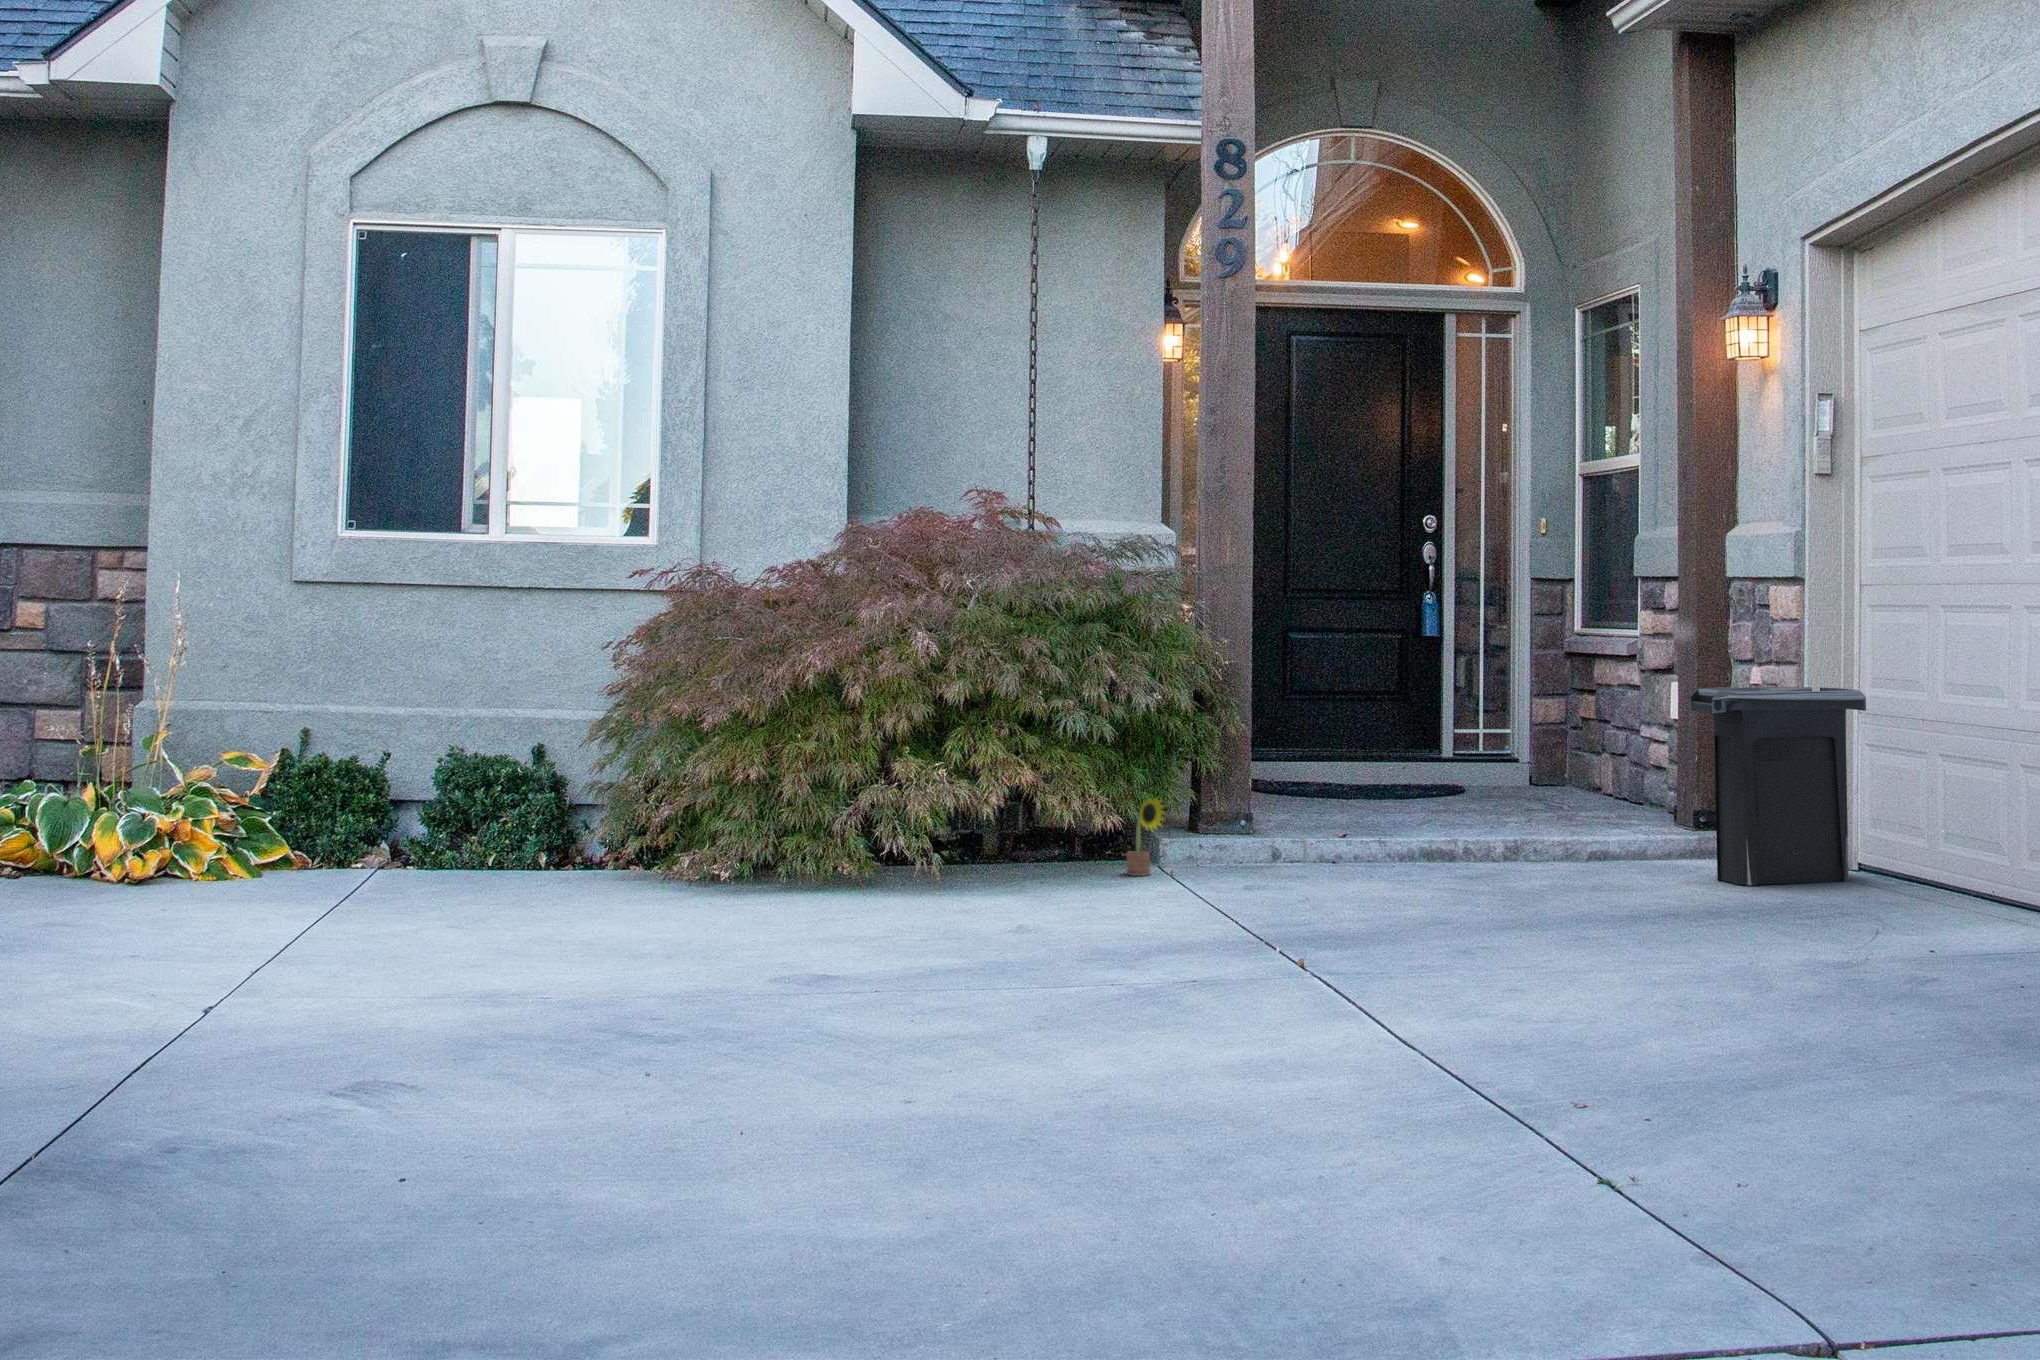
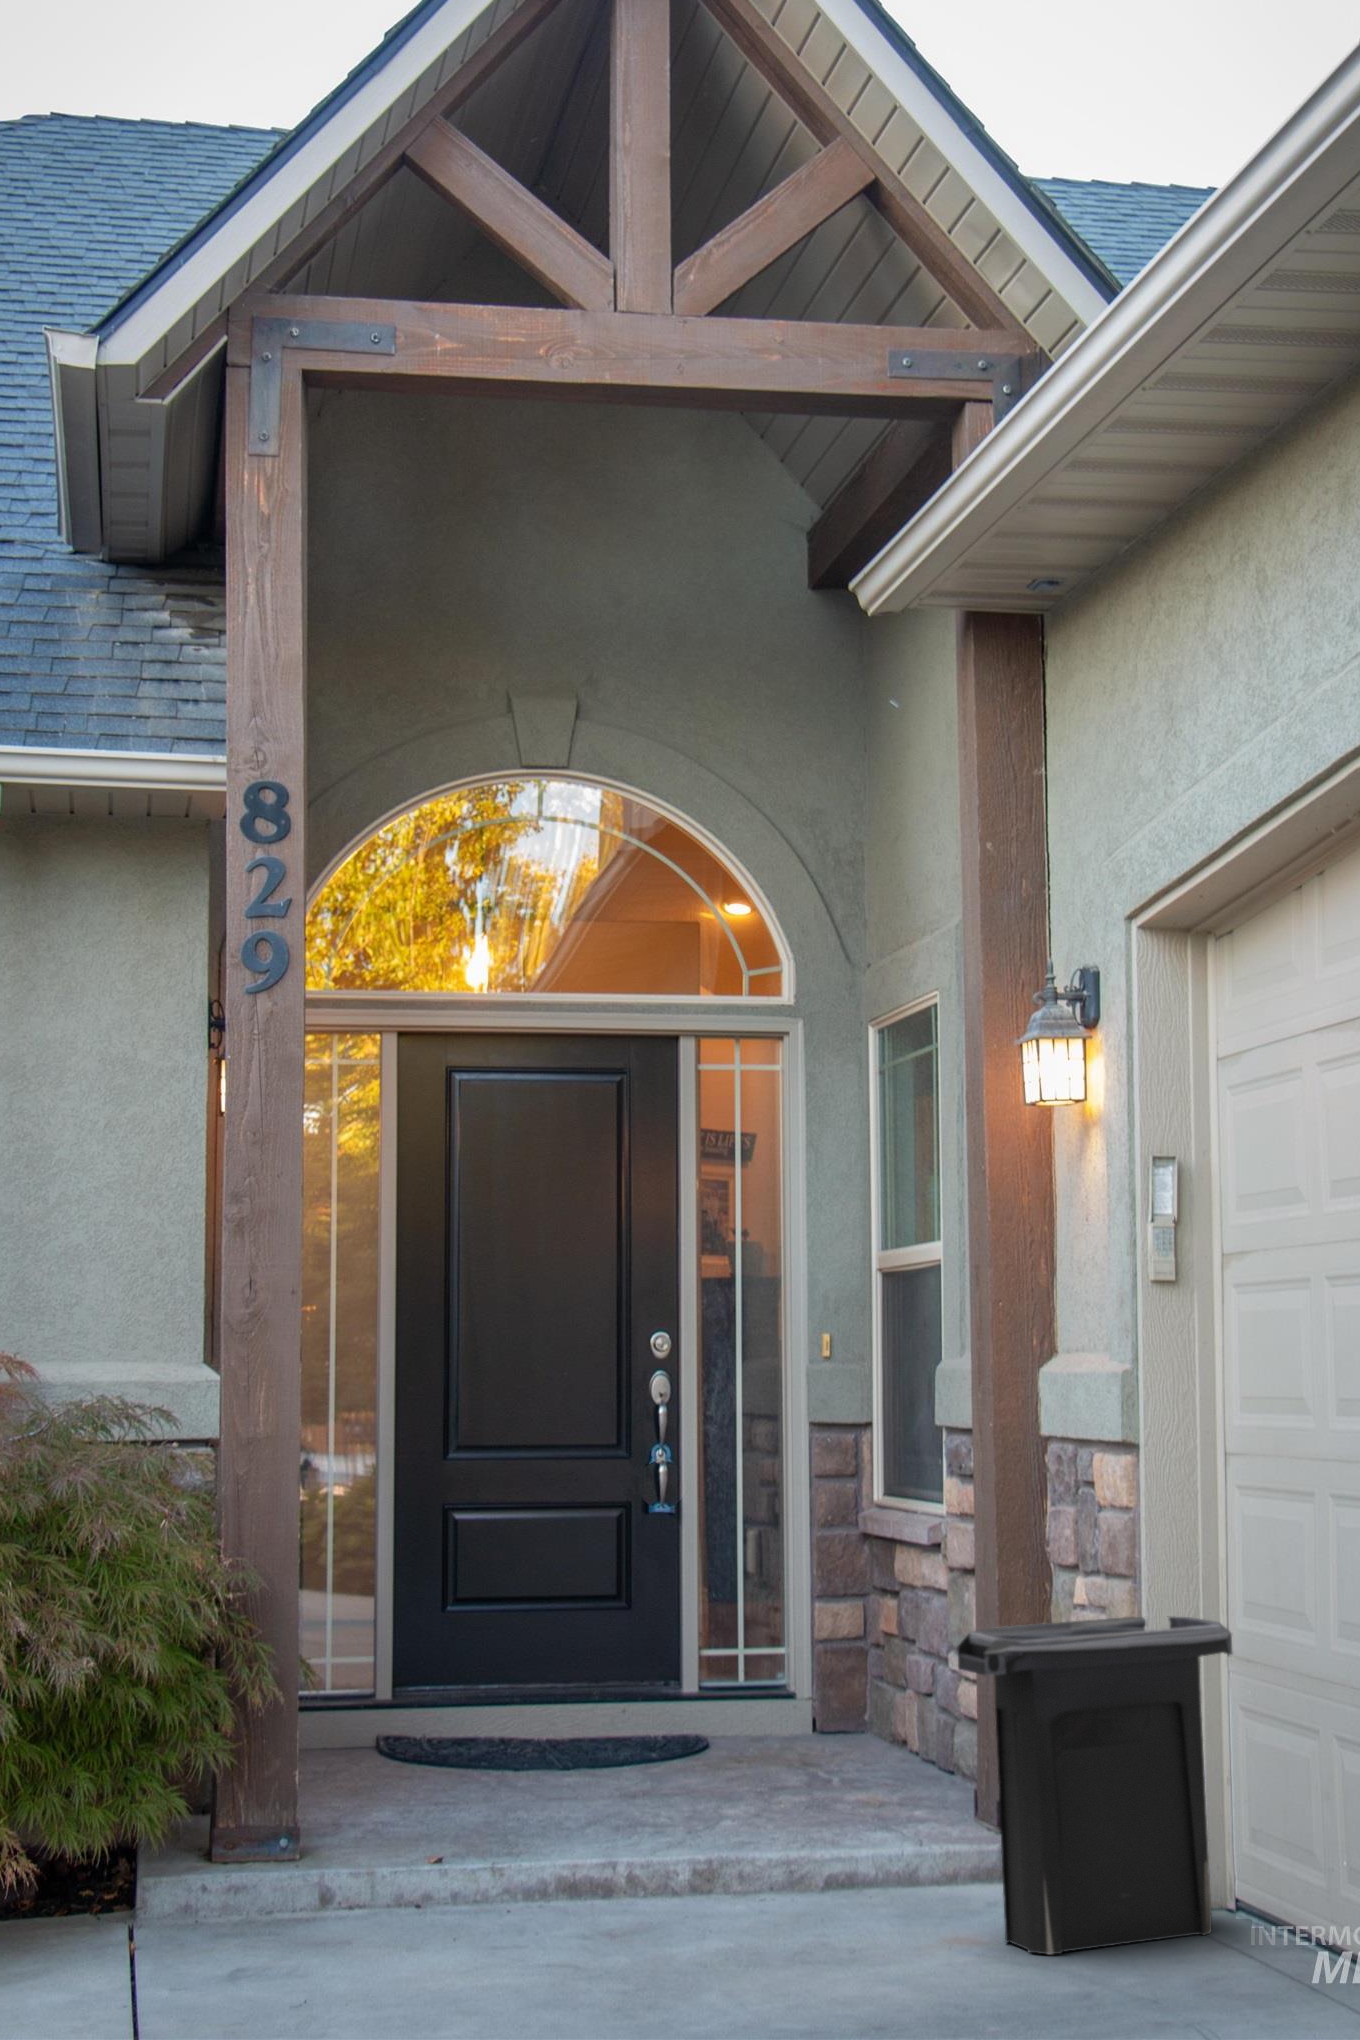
decorative plant: present [1127,798,1166,876] -> none [58,1847,127,1983]

